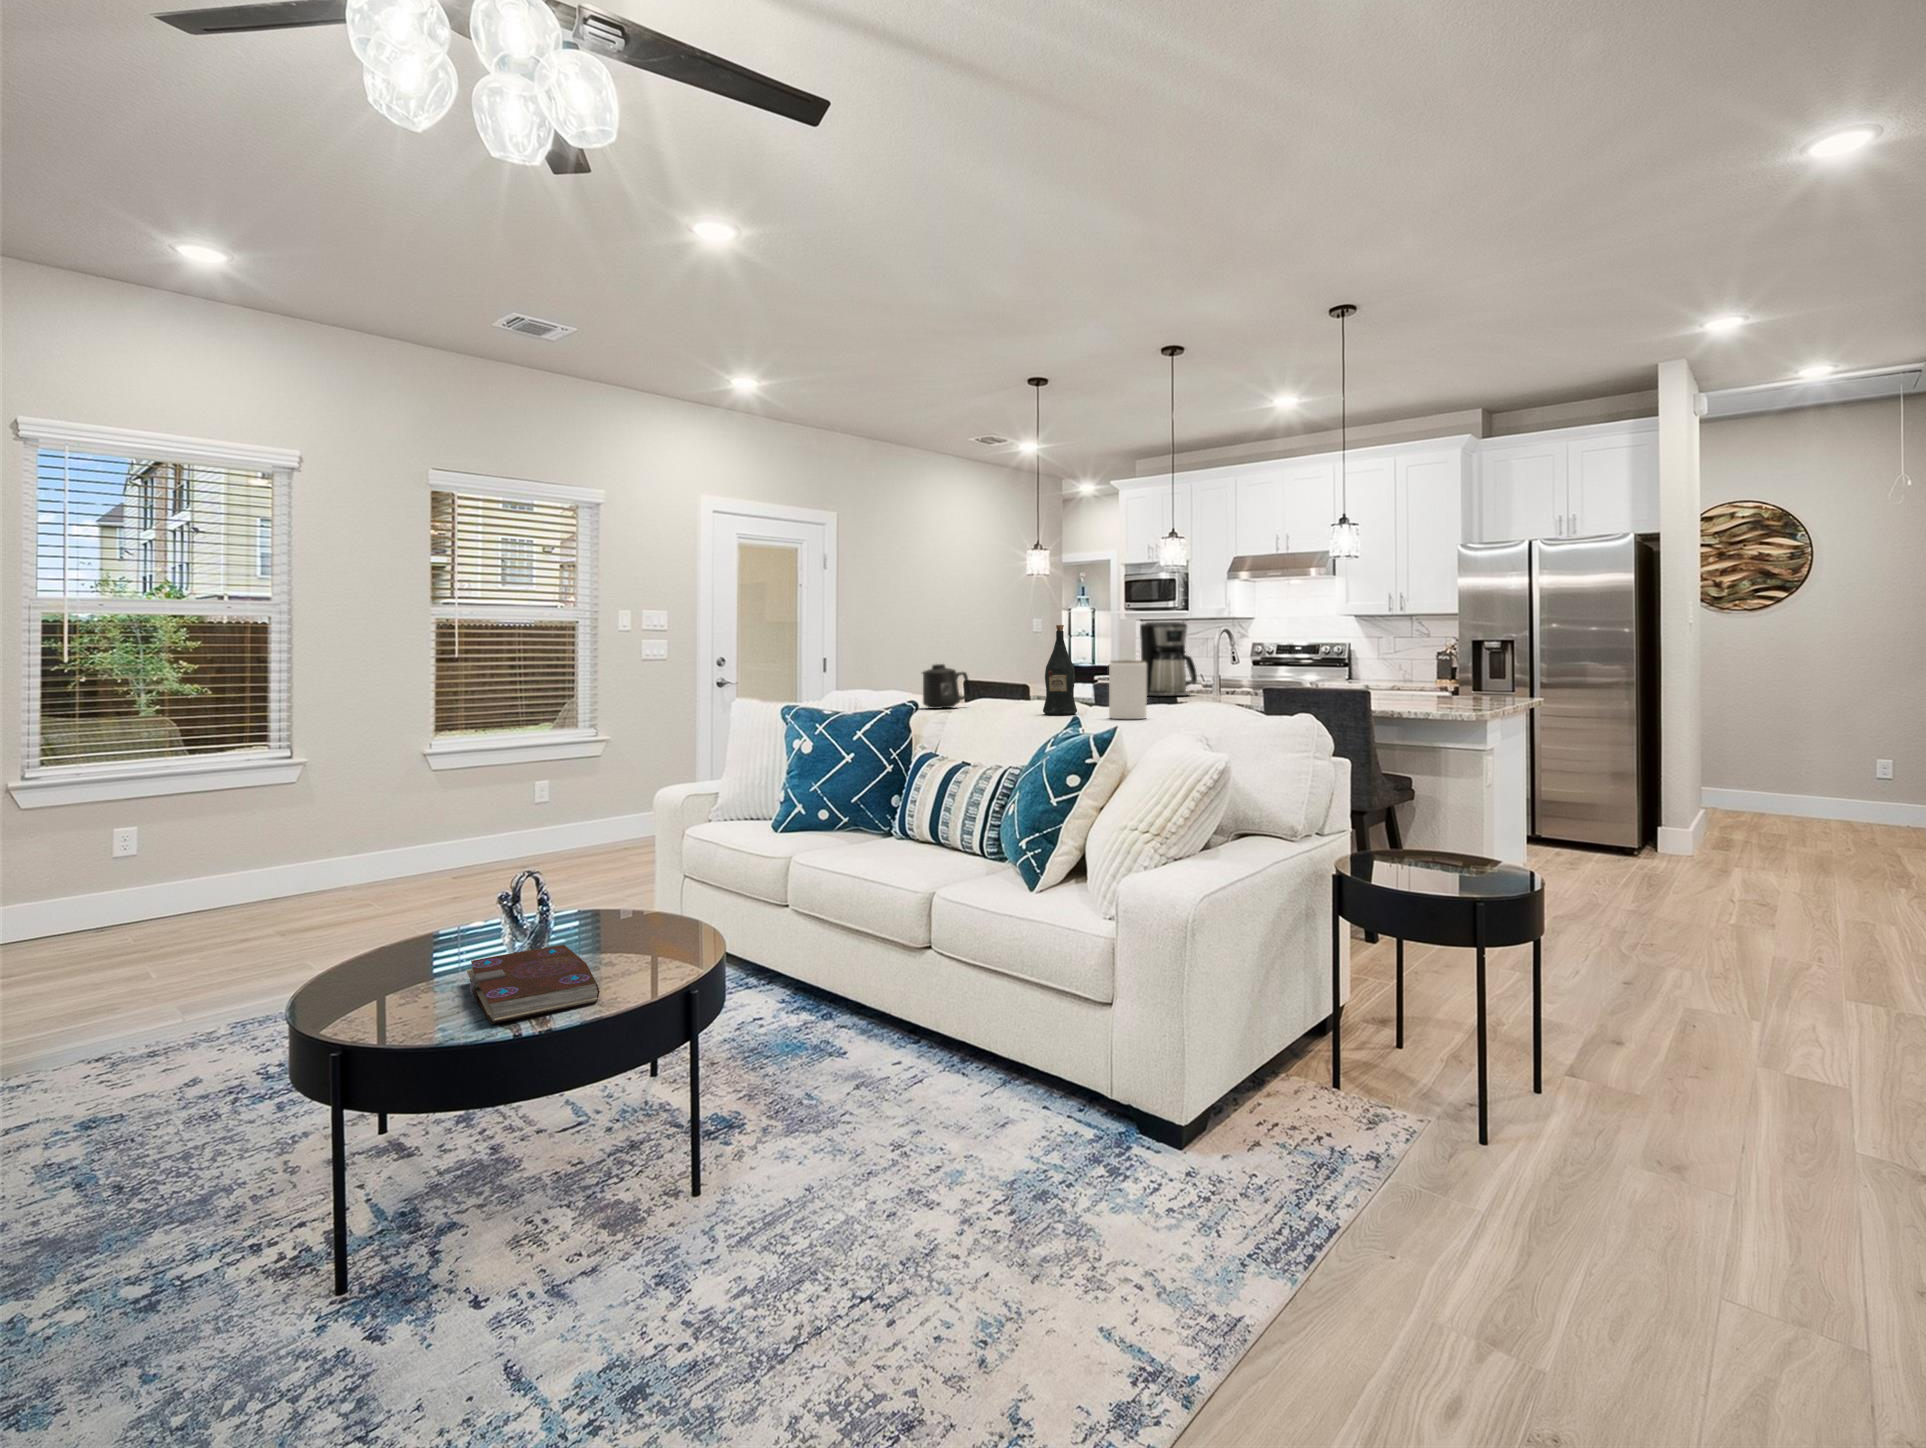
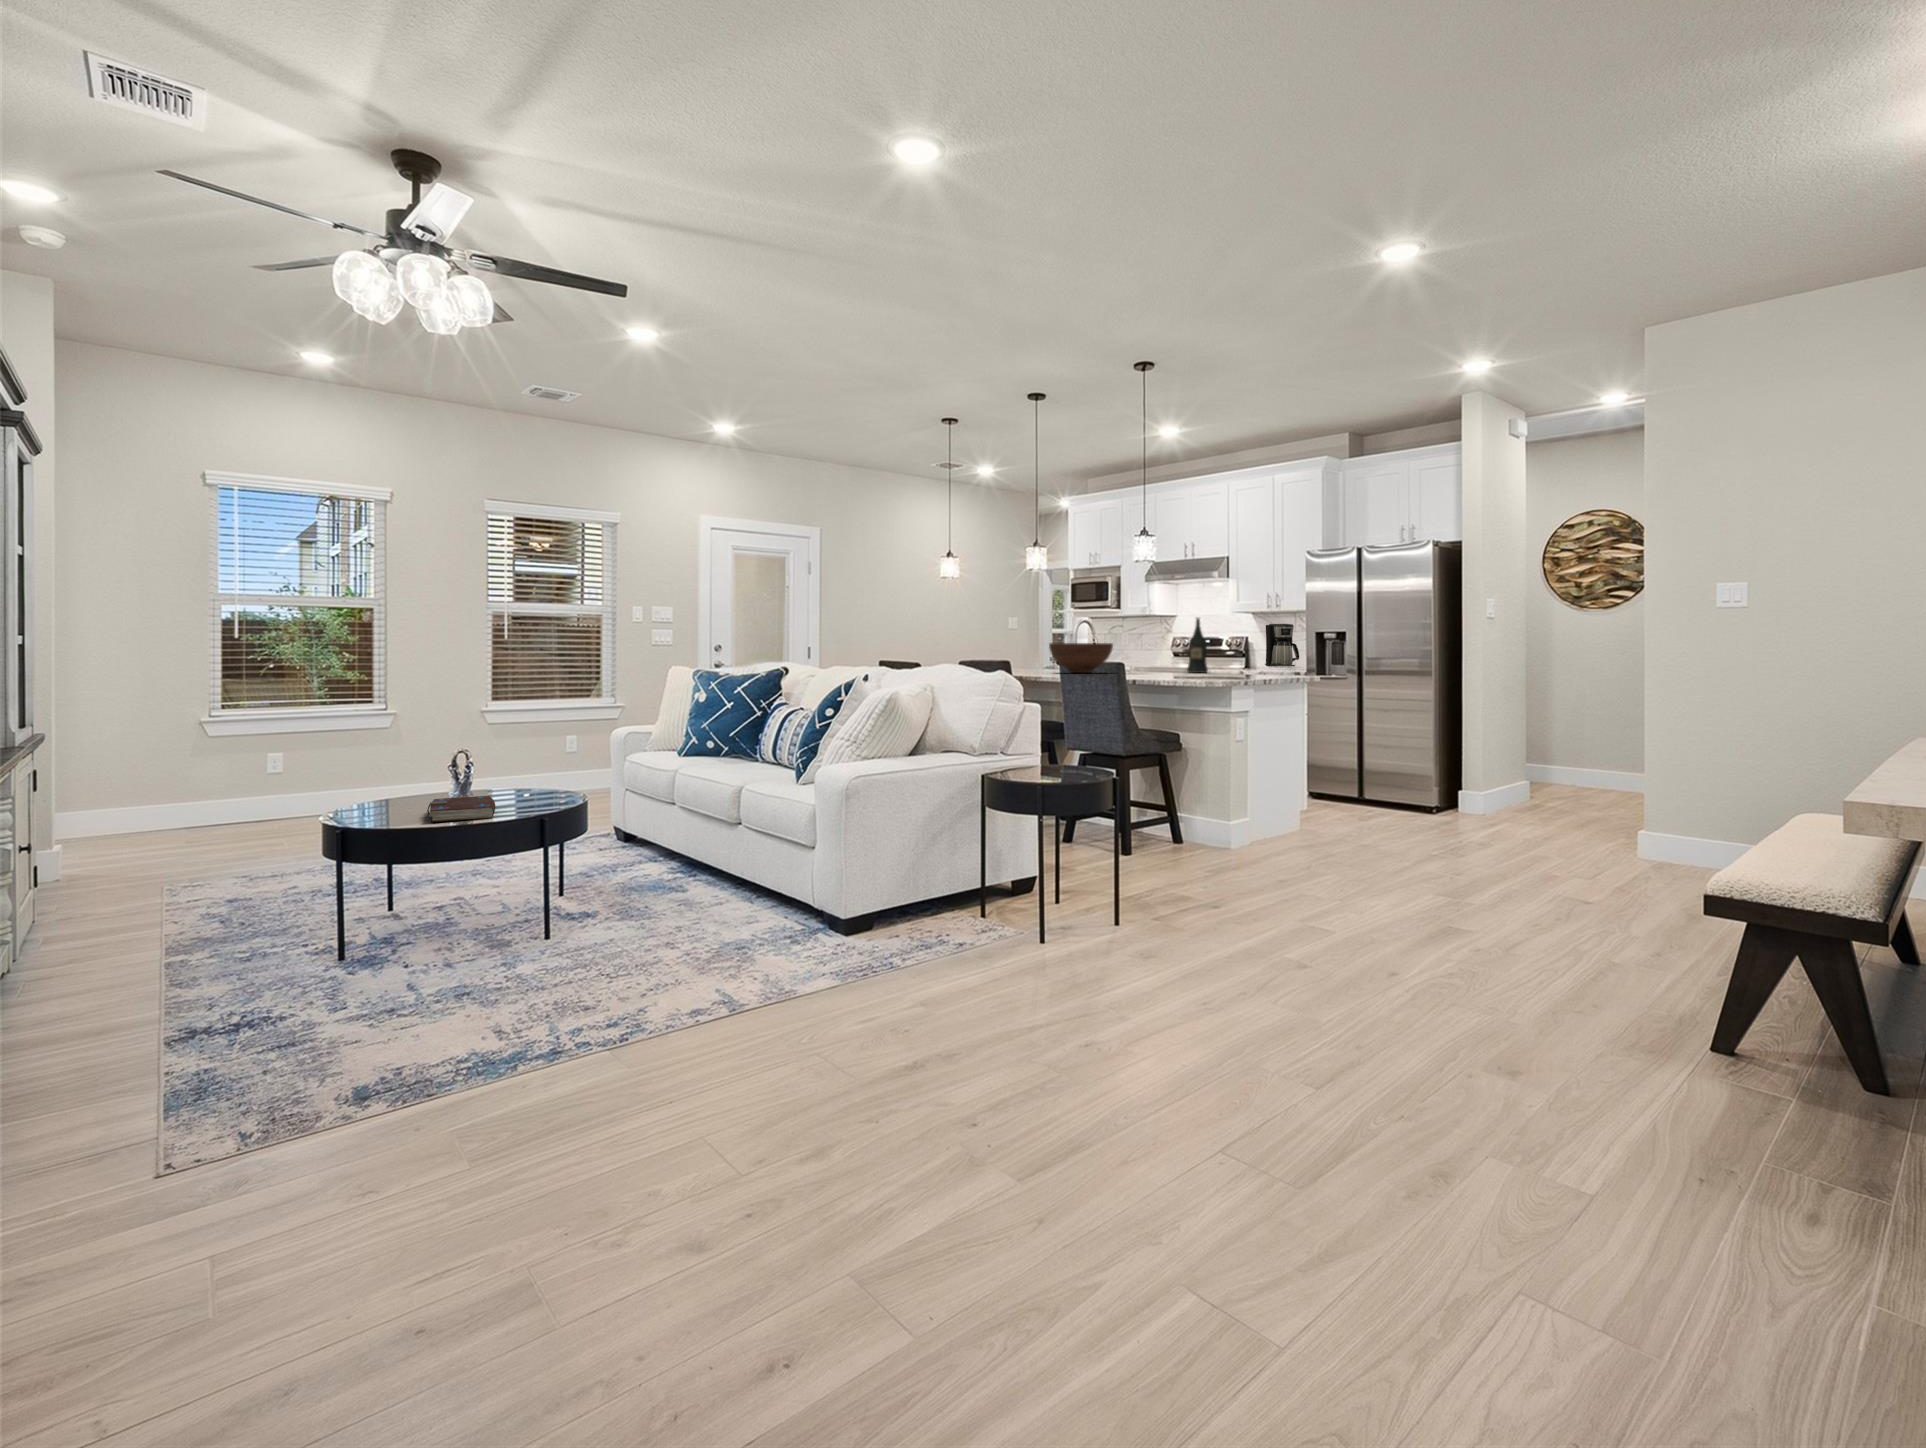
coffee maker: present [1140,622,1197,696] -> present [1265,624,1299,667]
wine bottle: present [1043,625,1077,715] -> present [1187,618,1208,673]
fruit bowl: none [1237,659,1323,699] -> present [1049,643,1113,673]
jar: present [1109,660,1147,719] -> none [886,637,913,678]
mug: present [922,664,971,709] -> none [793,643,831,675]

